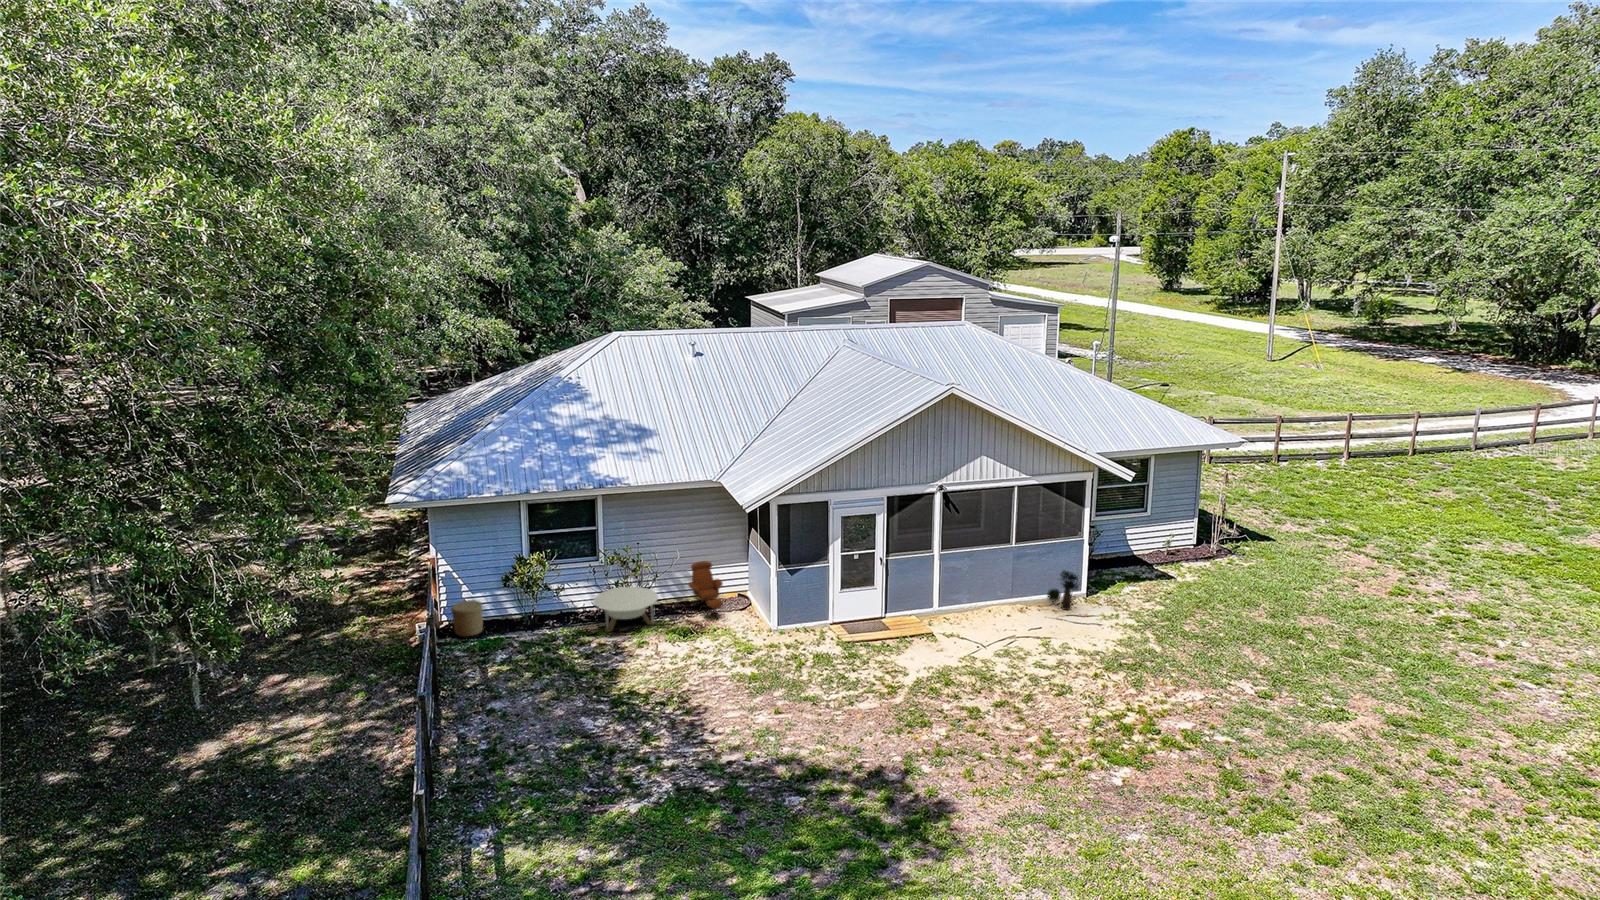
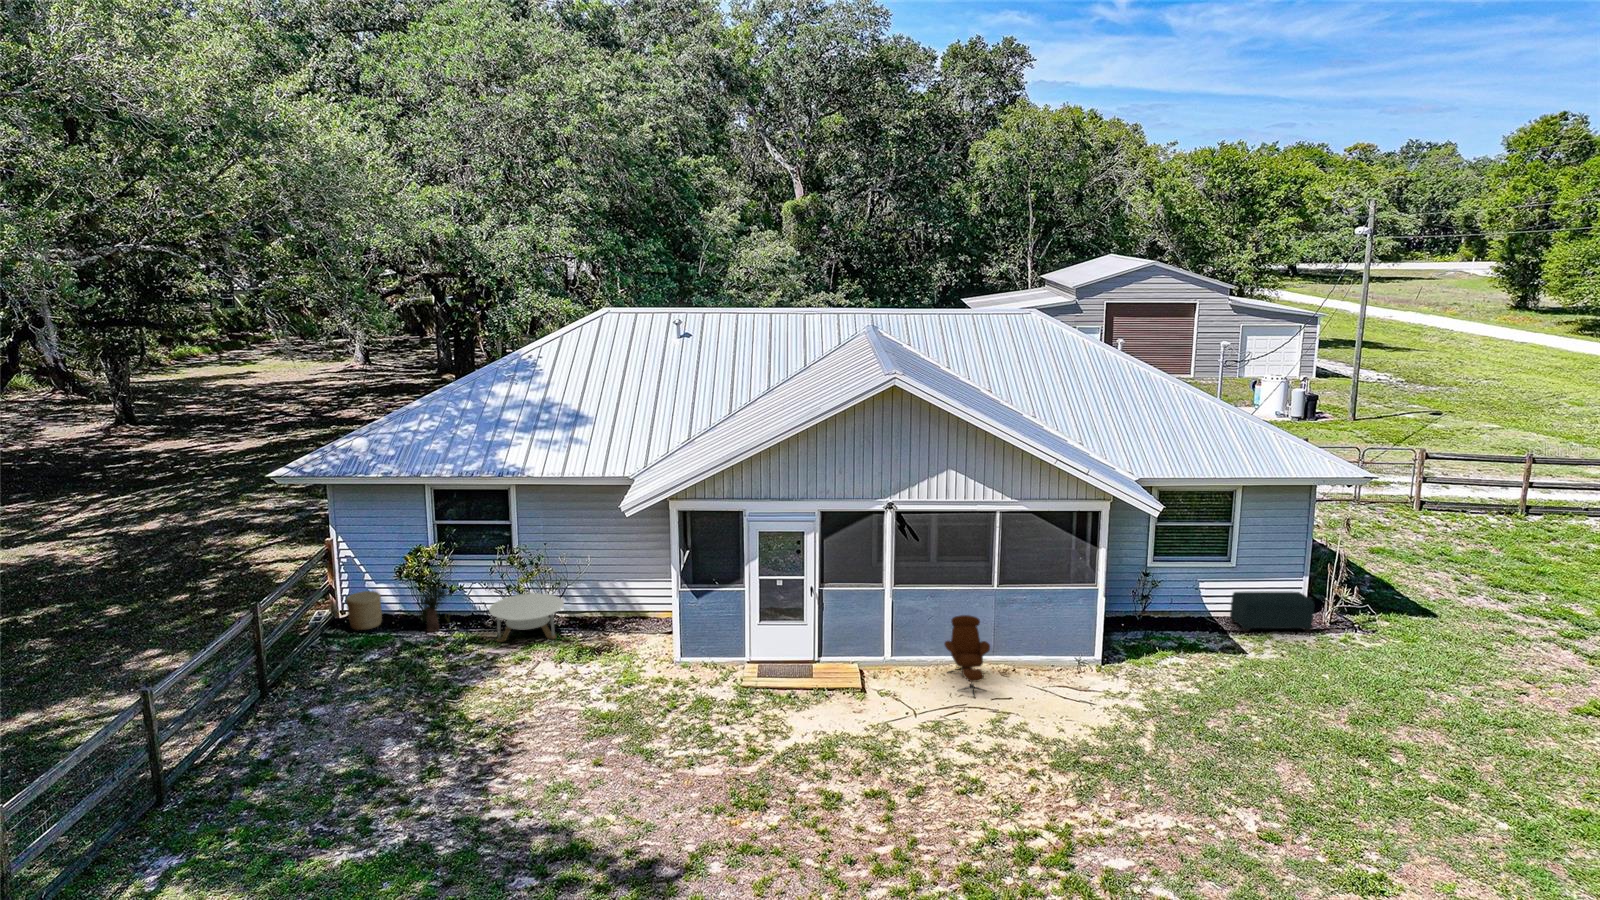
bench: none [1148,530,1206,563] -> present [1230,591,1315,632]
lounge chair: present [688,561,723,615] -> present [945,615,990,693]
potted plant: present [1047,570,1080,610] -> present [420,584,450,632]

